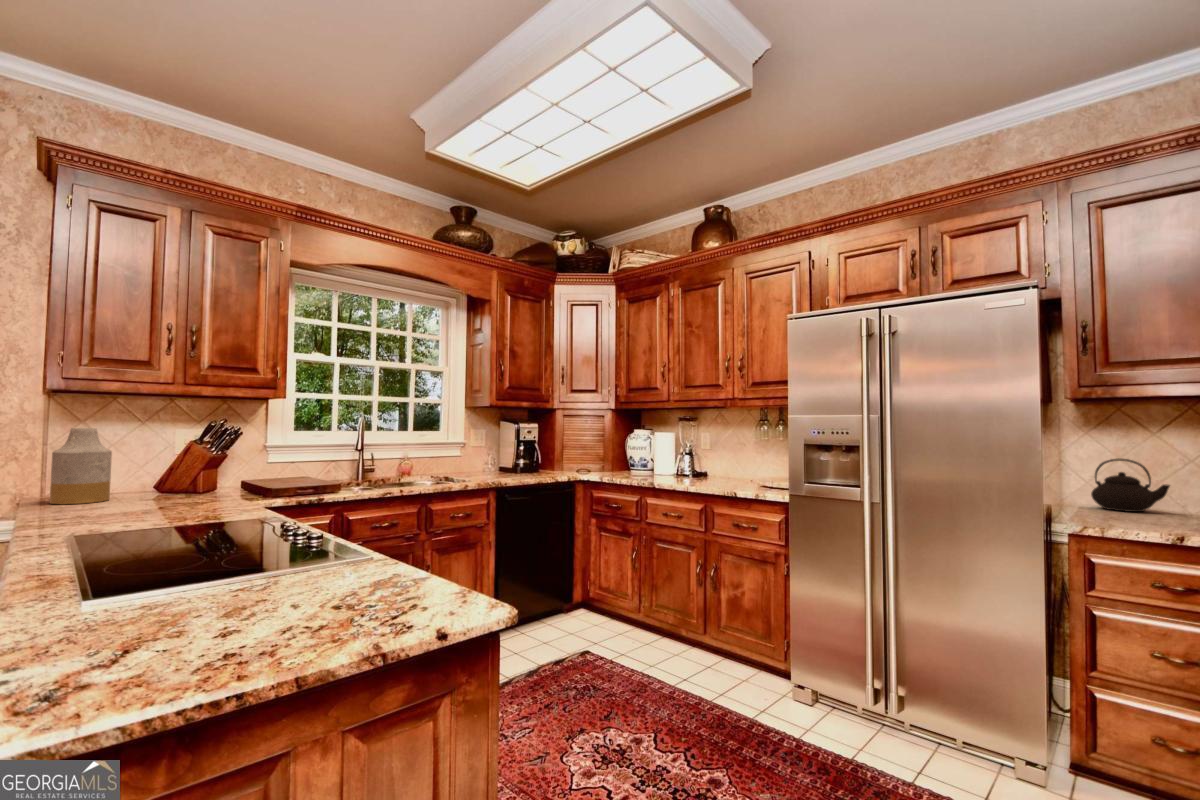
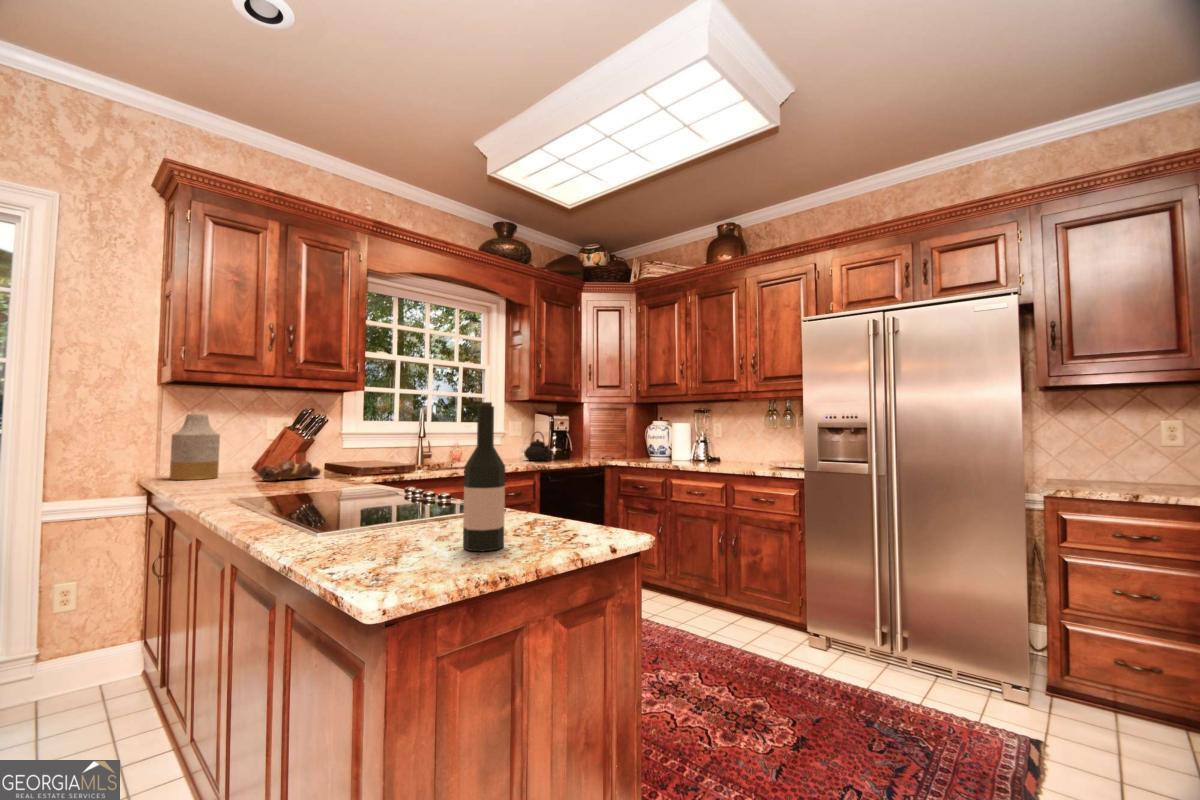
wine bottle: none [229,447,293,654] -> present [463,402,505,551]
teapot: present [1091,458,1170,512] -> present [524,432,551,461]
bread loaf: none [145,481,224,507] -> present [258,460,321,481]

